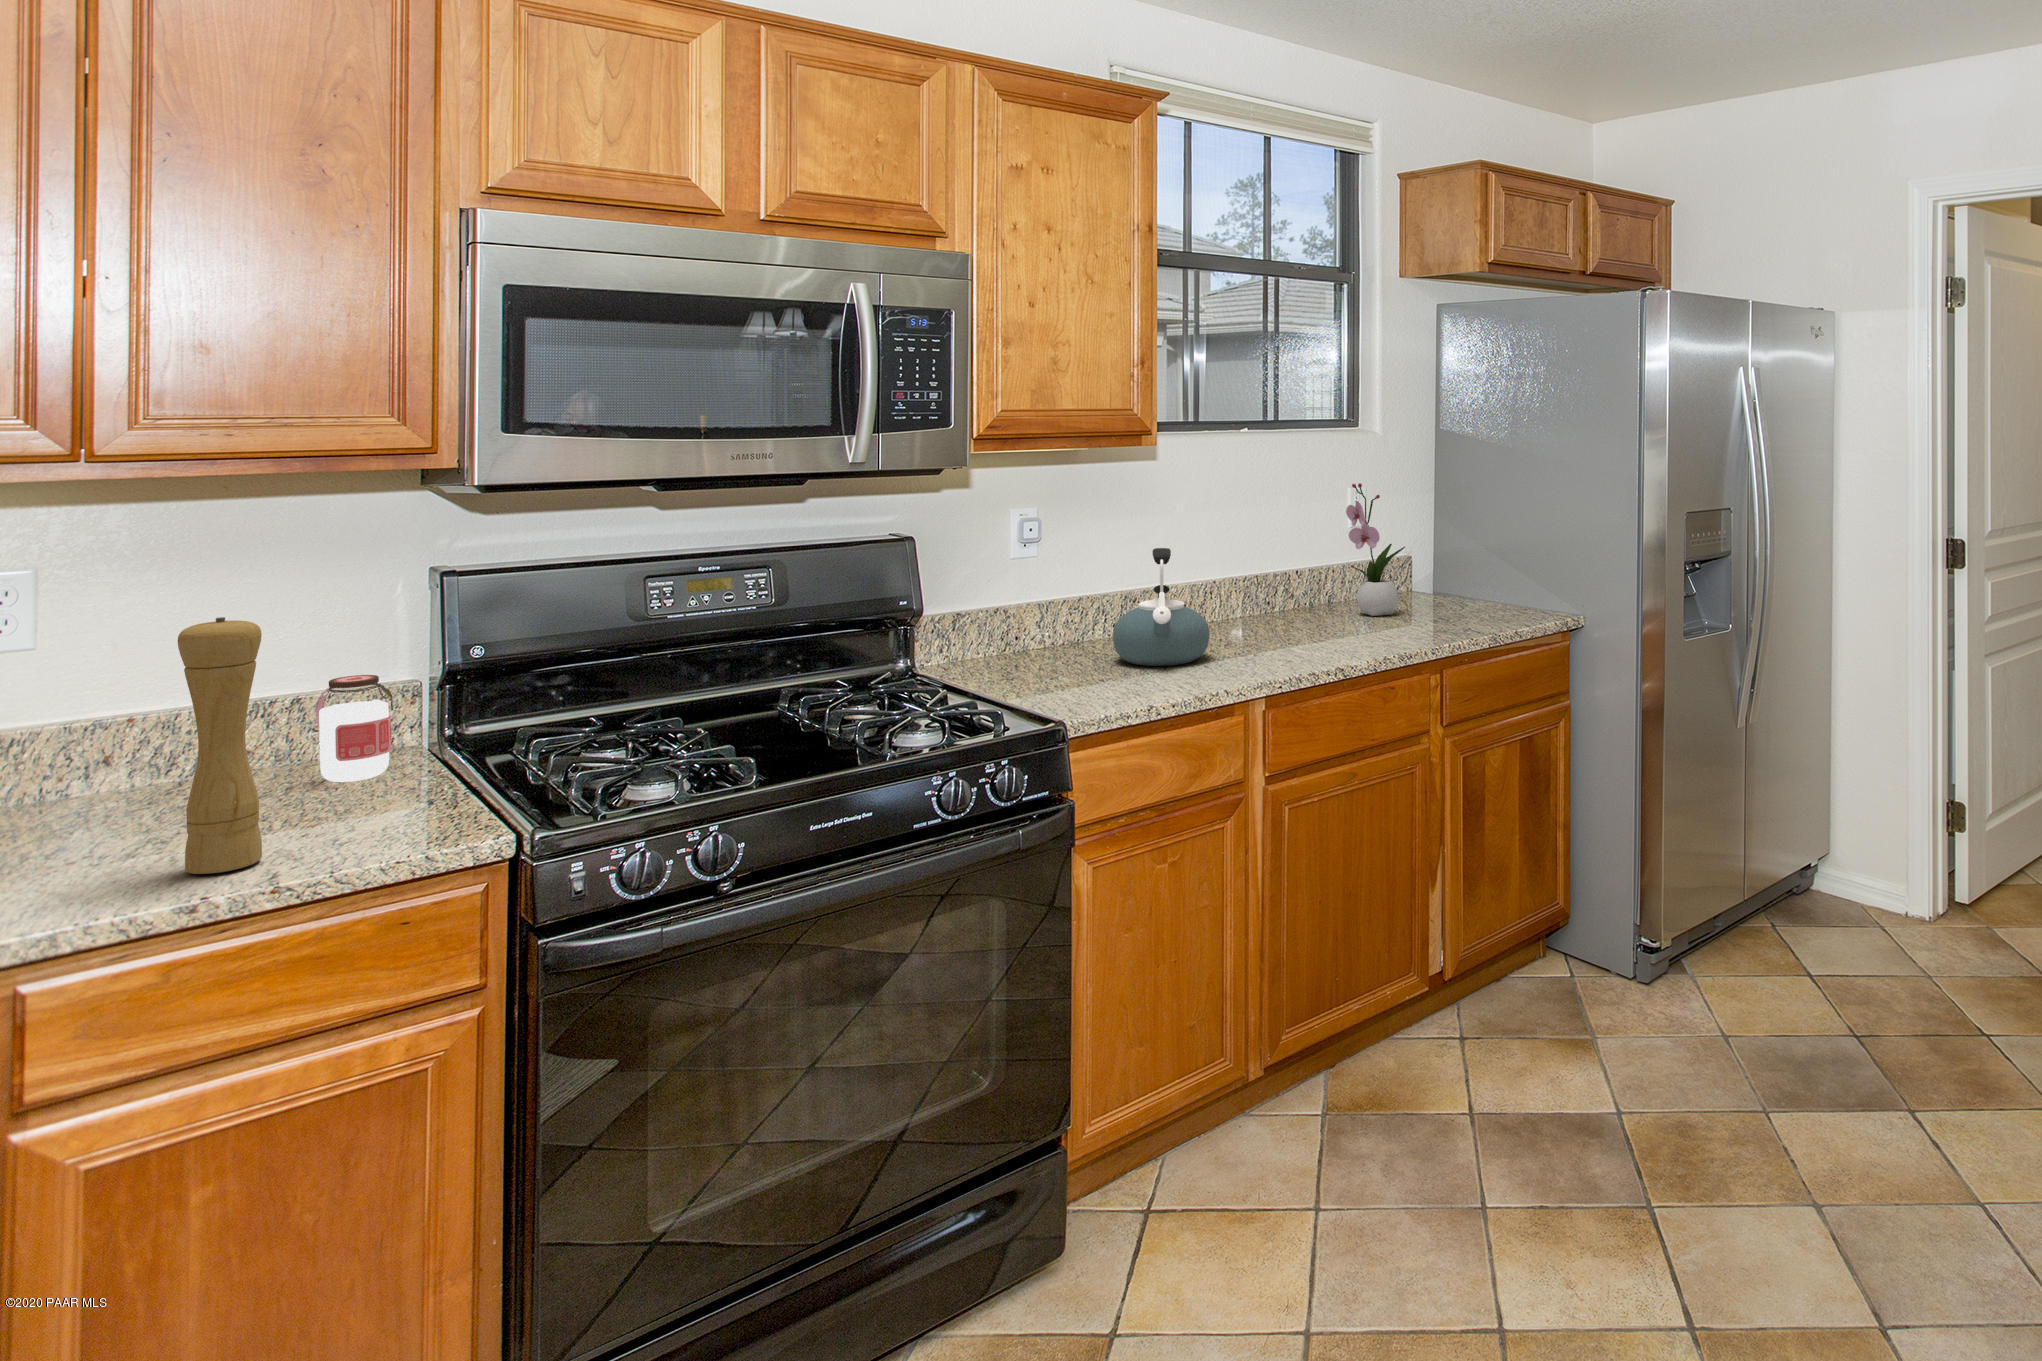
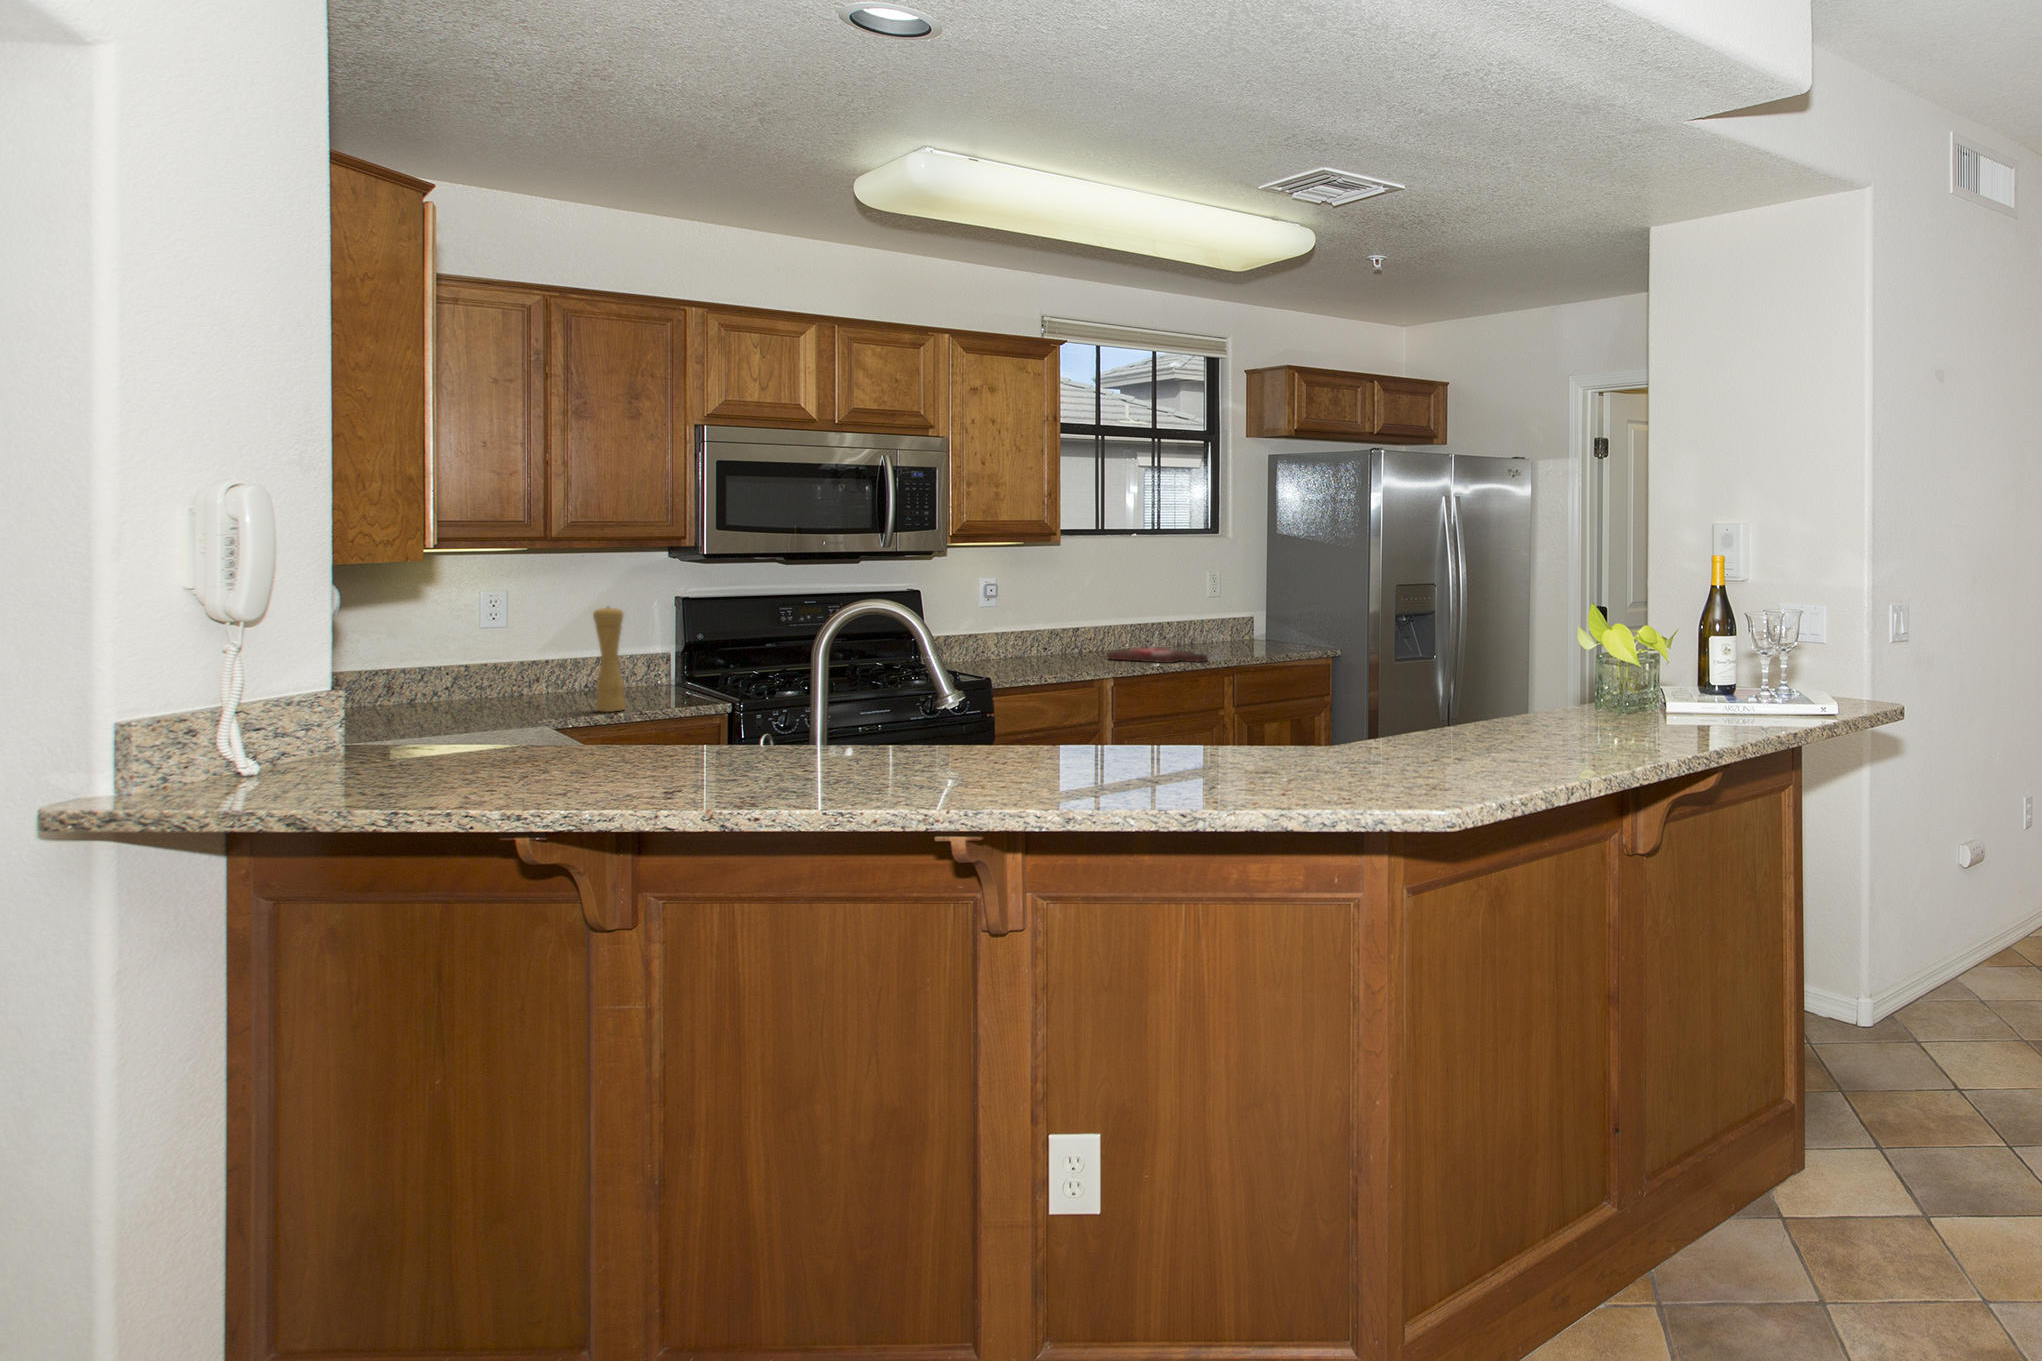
flower arrangement: present [1346,483,1405,616] -> none [1198,570,1235,652]
kettle: present [1113,548,1210,666] -> none [1035,602,1091,668]
cutting board: none [1221,615,1394,646] -> present [1107,646,1208,663]
jar: present [316,675,393,782] -> none [631,644,664,693]

